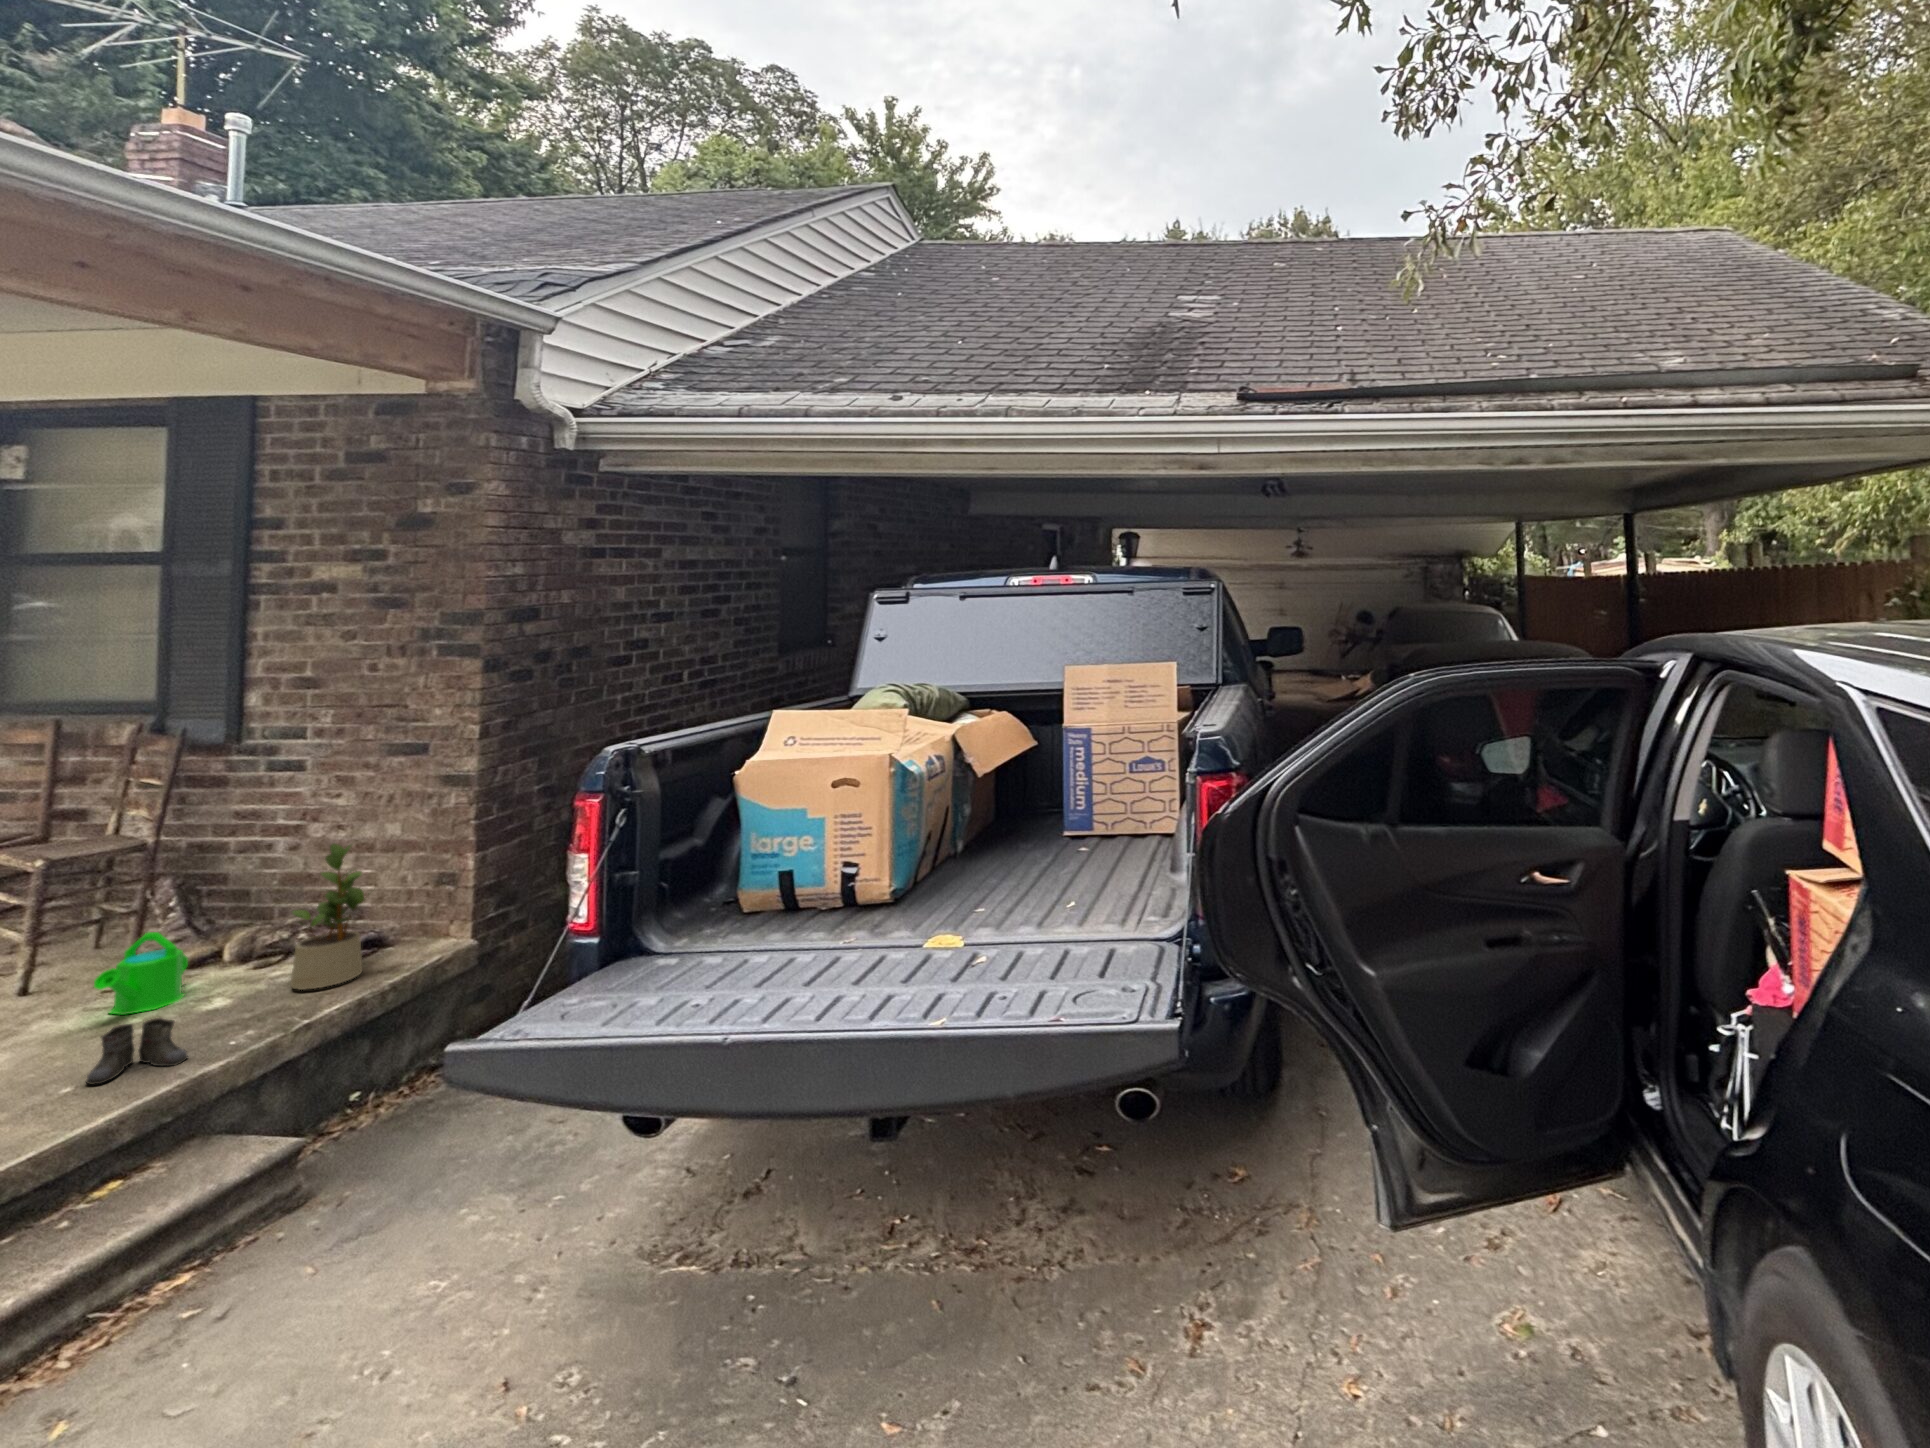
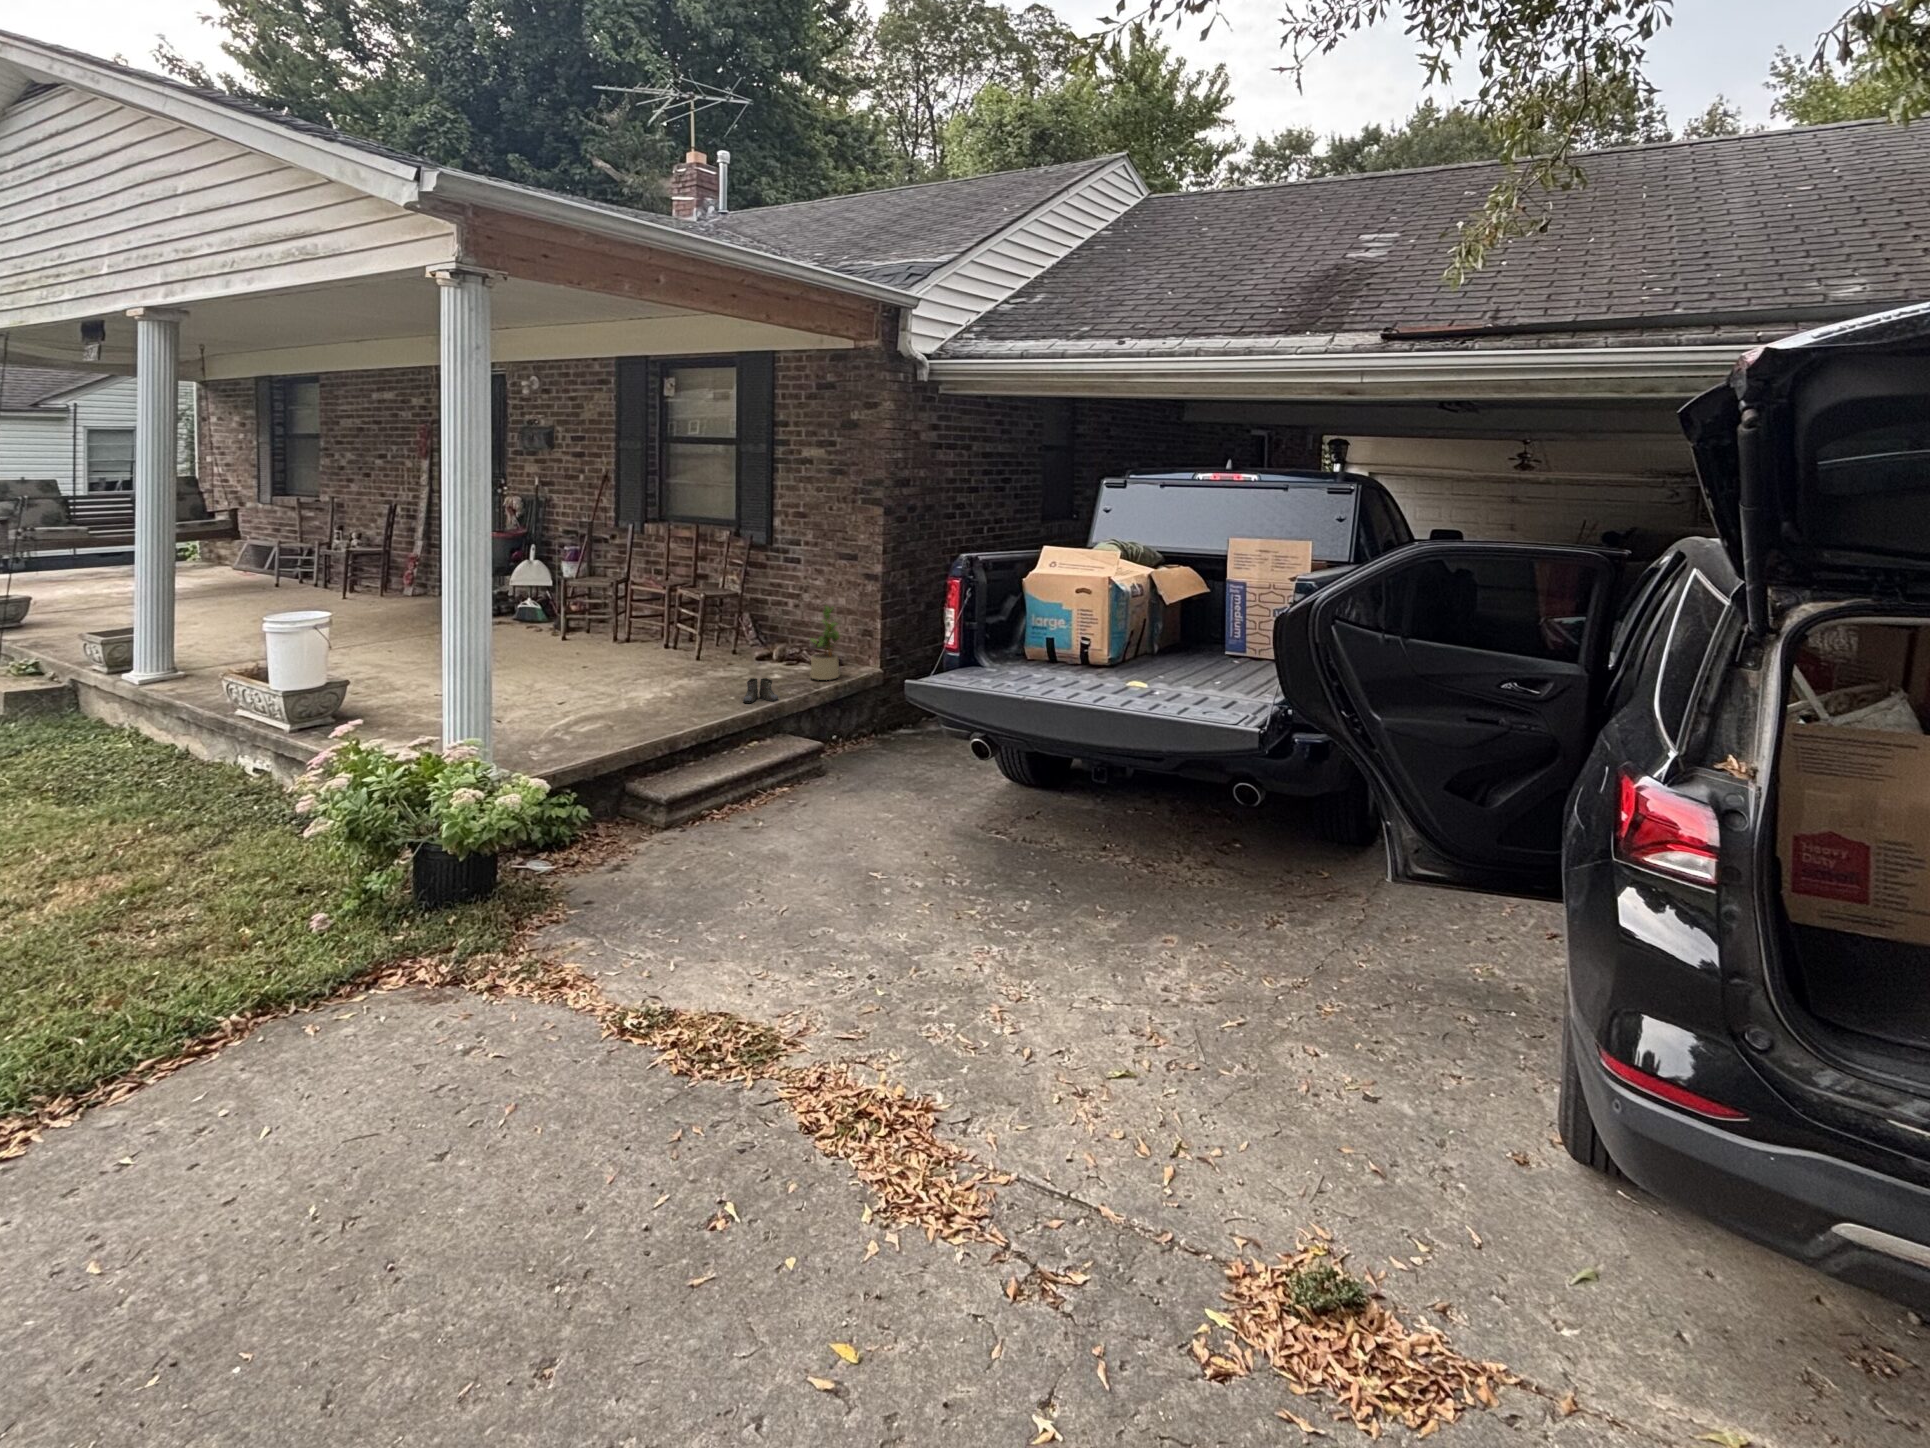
watering can: present [94,932,188,1015] -> none [735,640,767,678]

